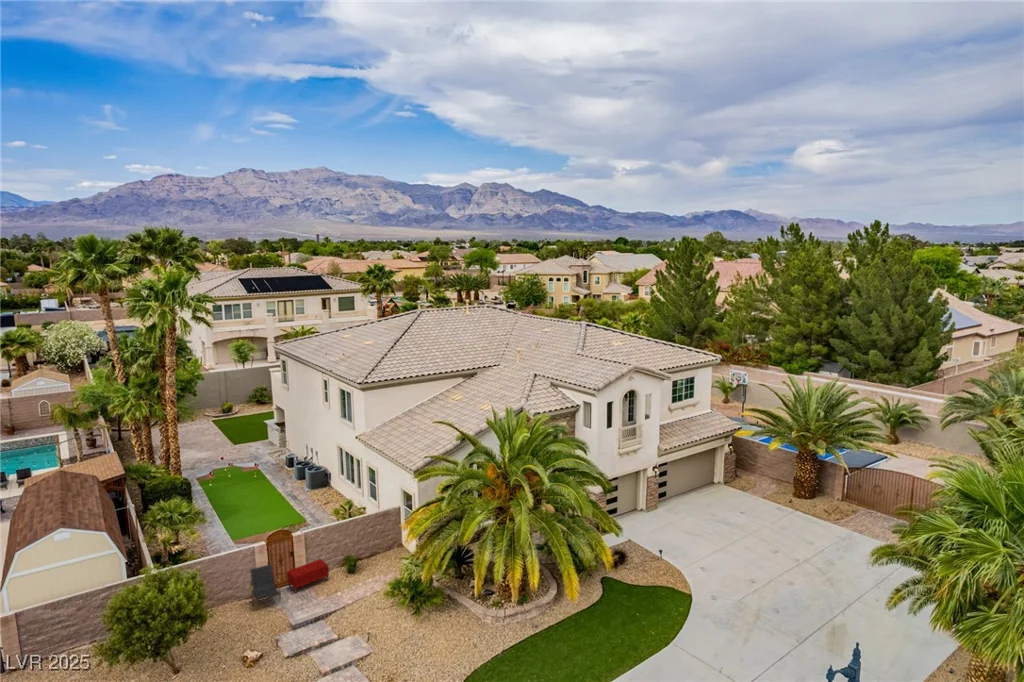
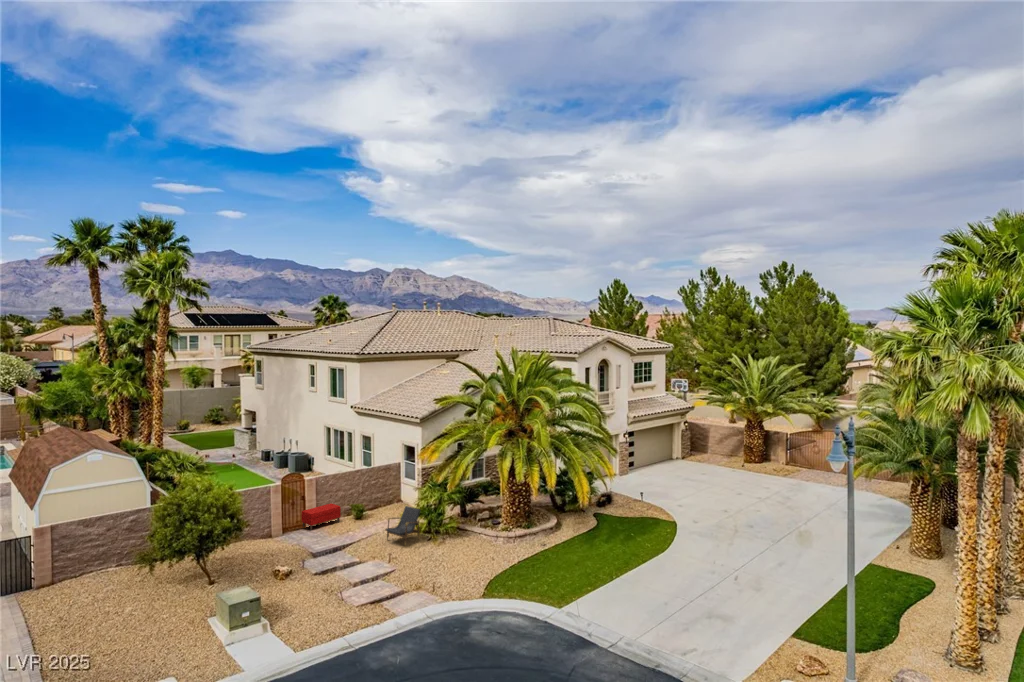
lounge chair: present [250,564,281,608] -> present [386,506,420,545]

